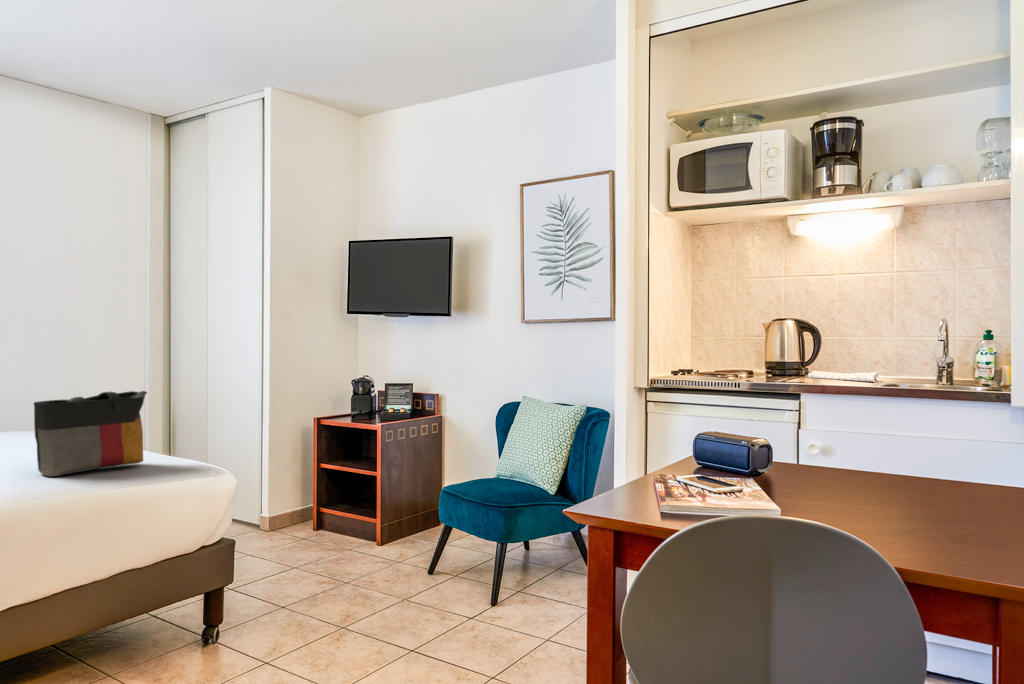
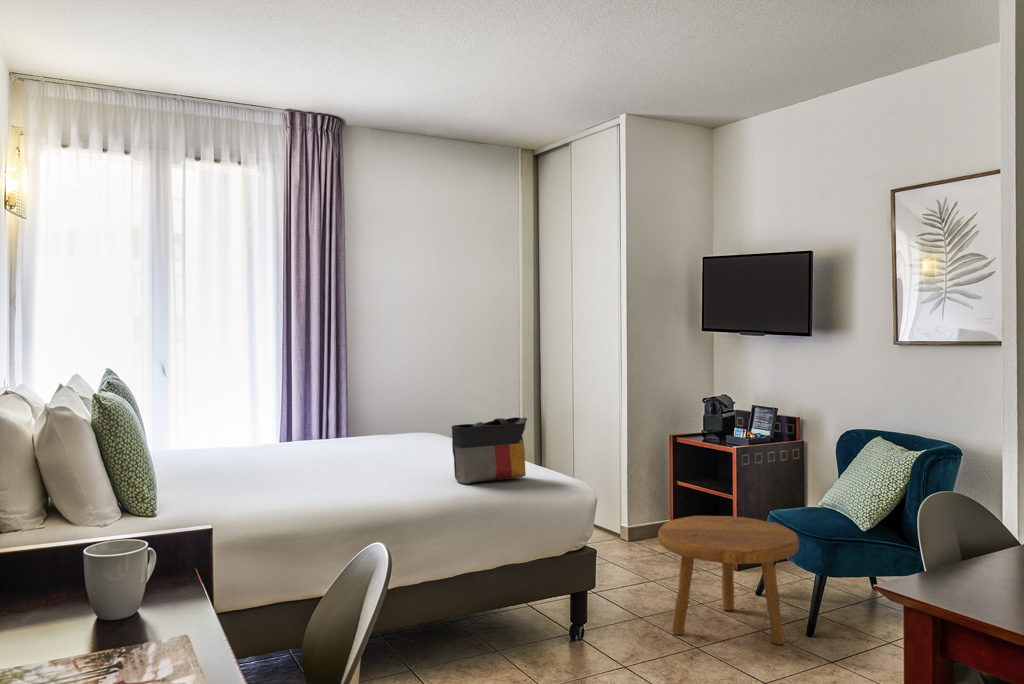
footstool: none [307,490,451,623] -> present [658,516,799,645]

